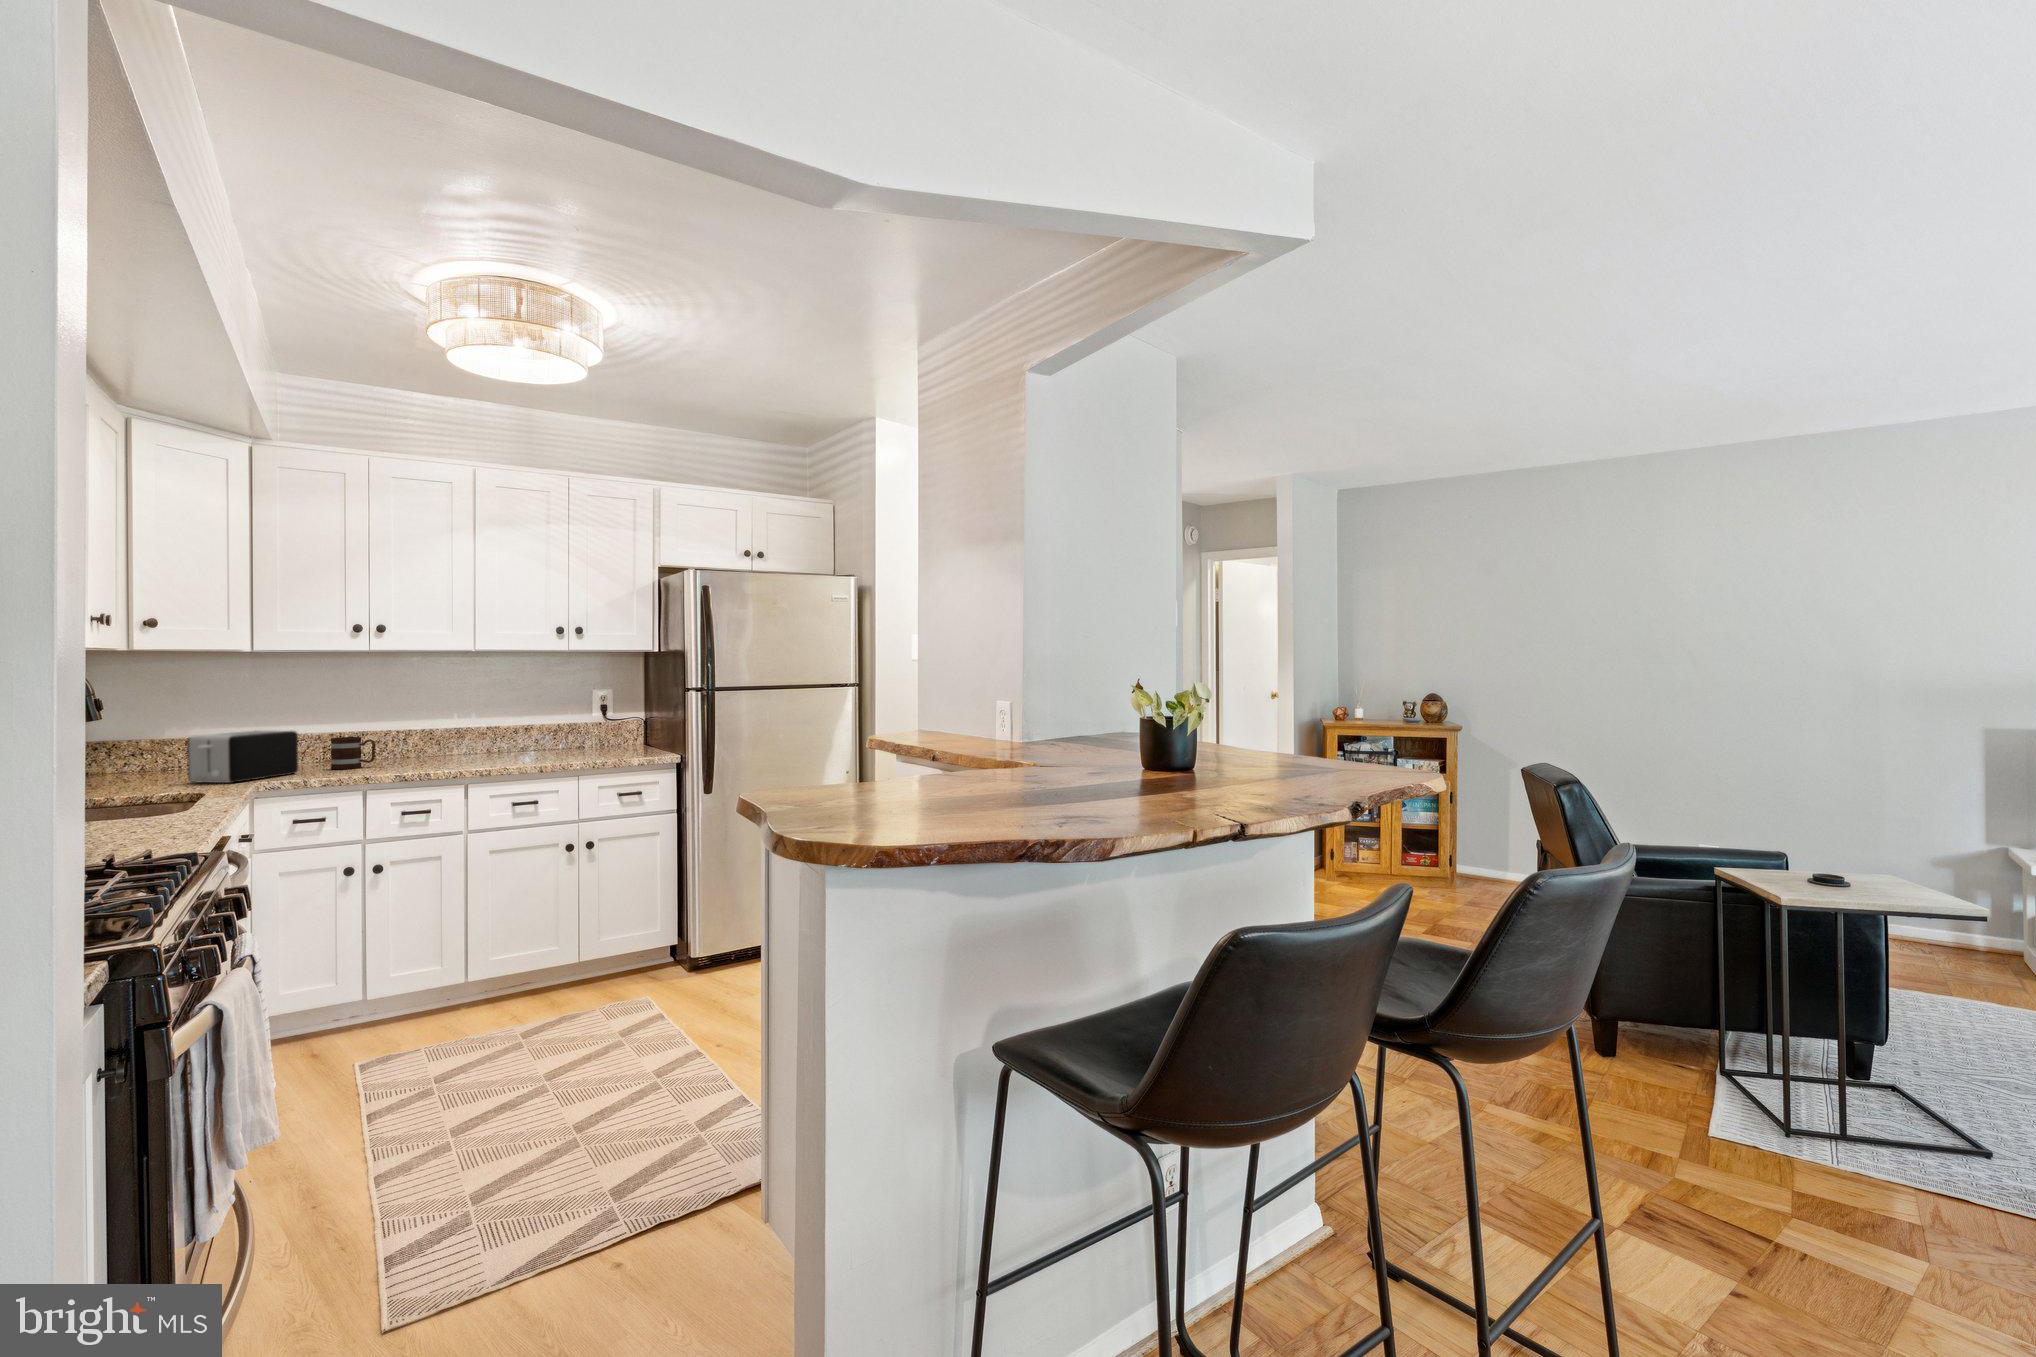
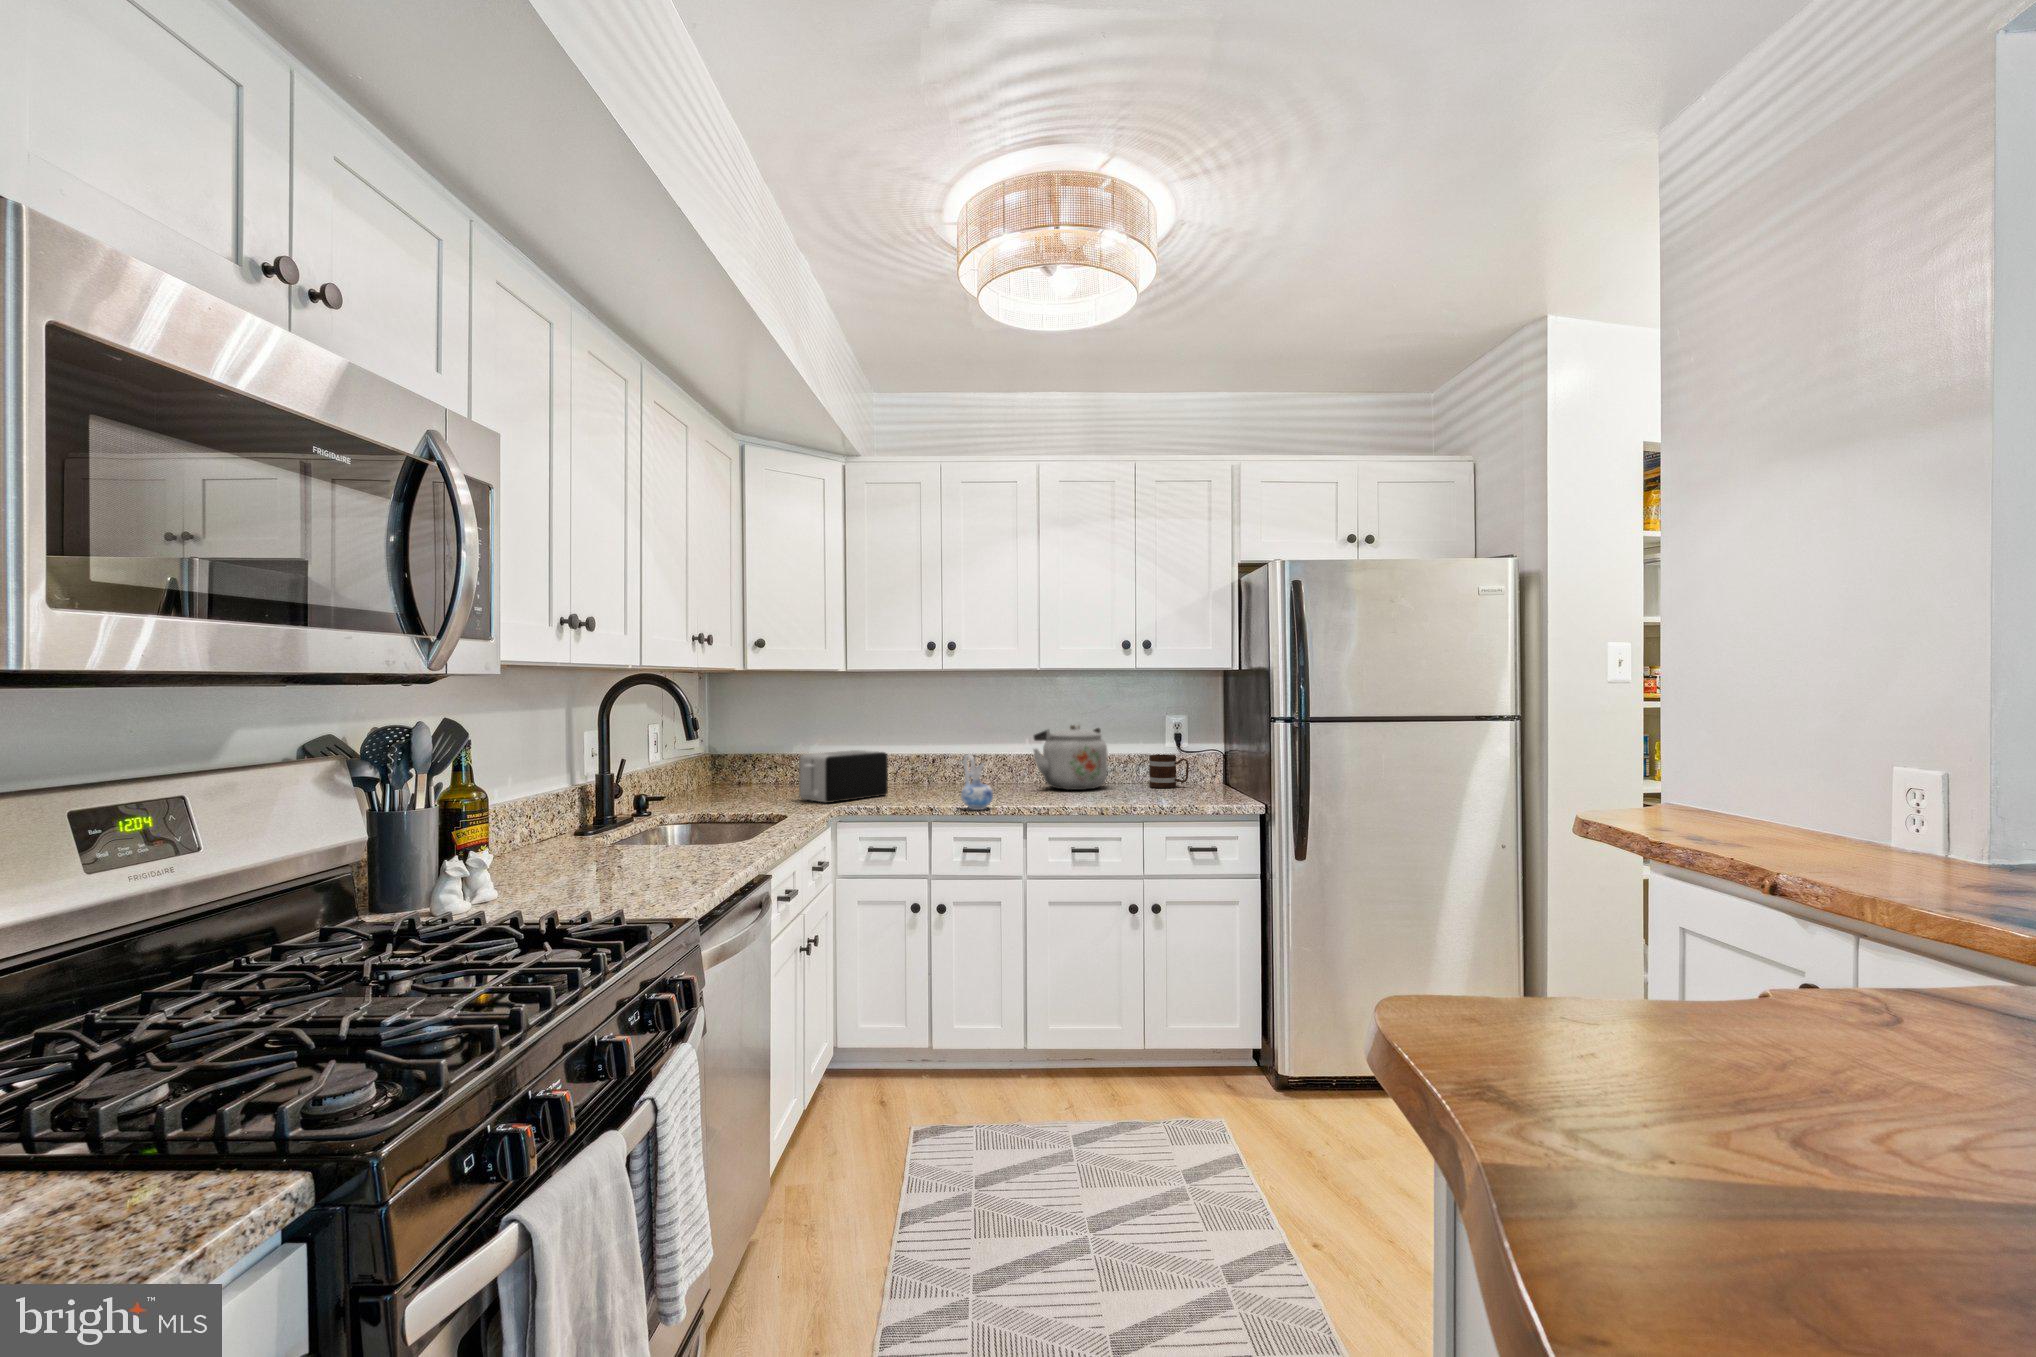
kettle: none [460,699,537,757] -> present [1034,725,1108,790]
ceramic pitcher: none [400,727,434,776] -> present [961,754,993,810]
mug: present [331,737,375,769] -> present [1149,755,1189,788]

